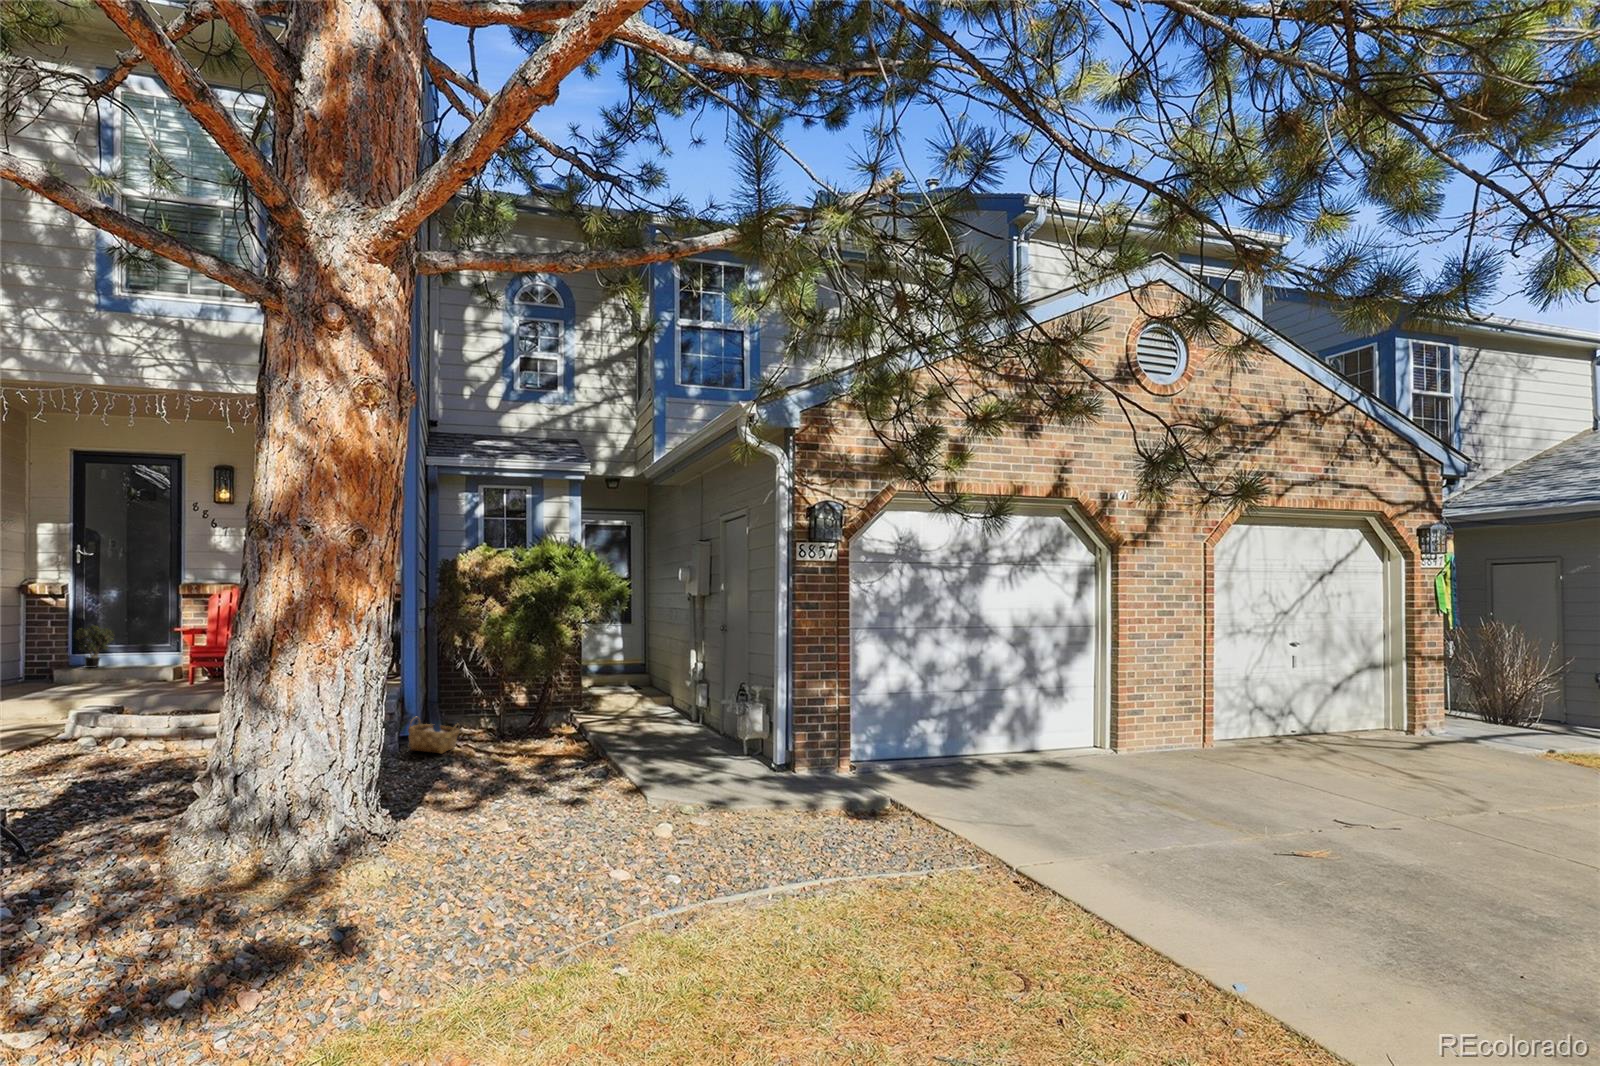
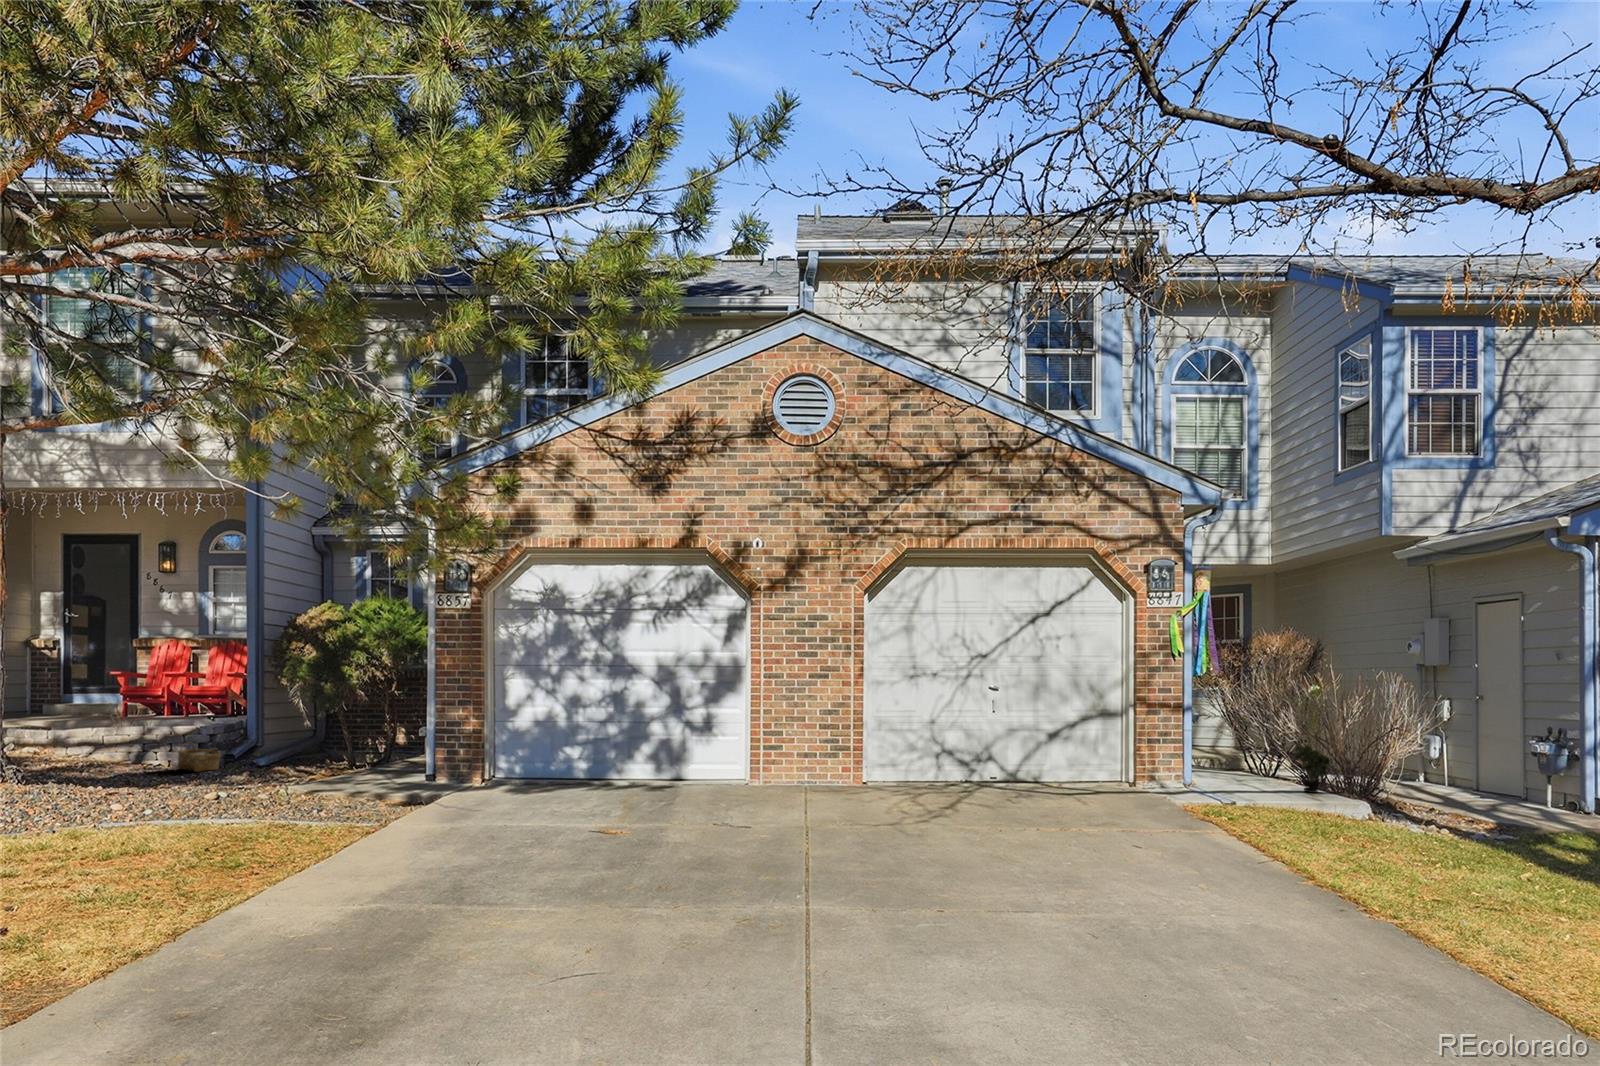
potted plant: present [75,626,114,668] -> present [1294,745,1331,793]

